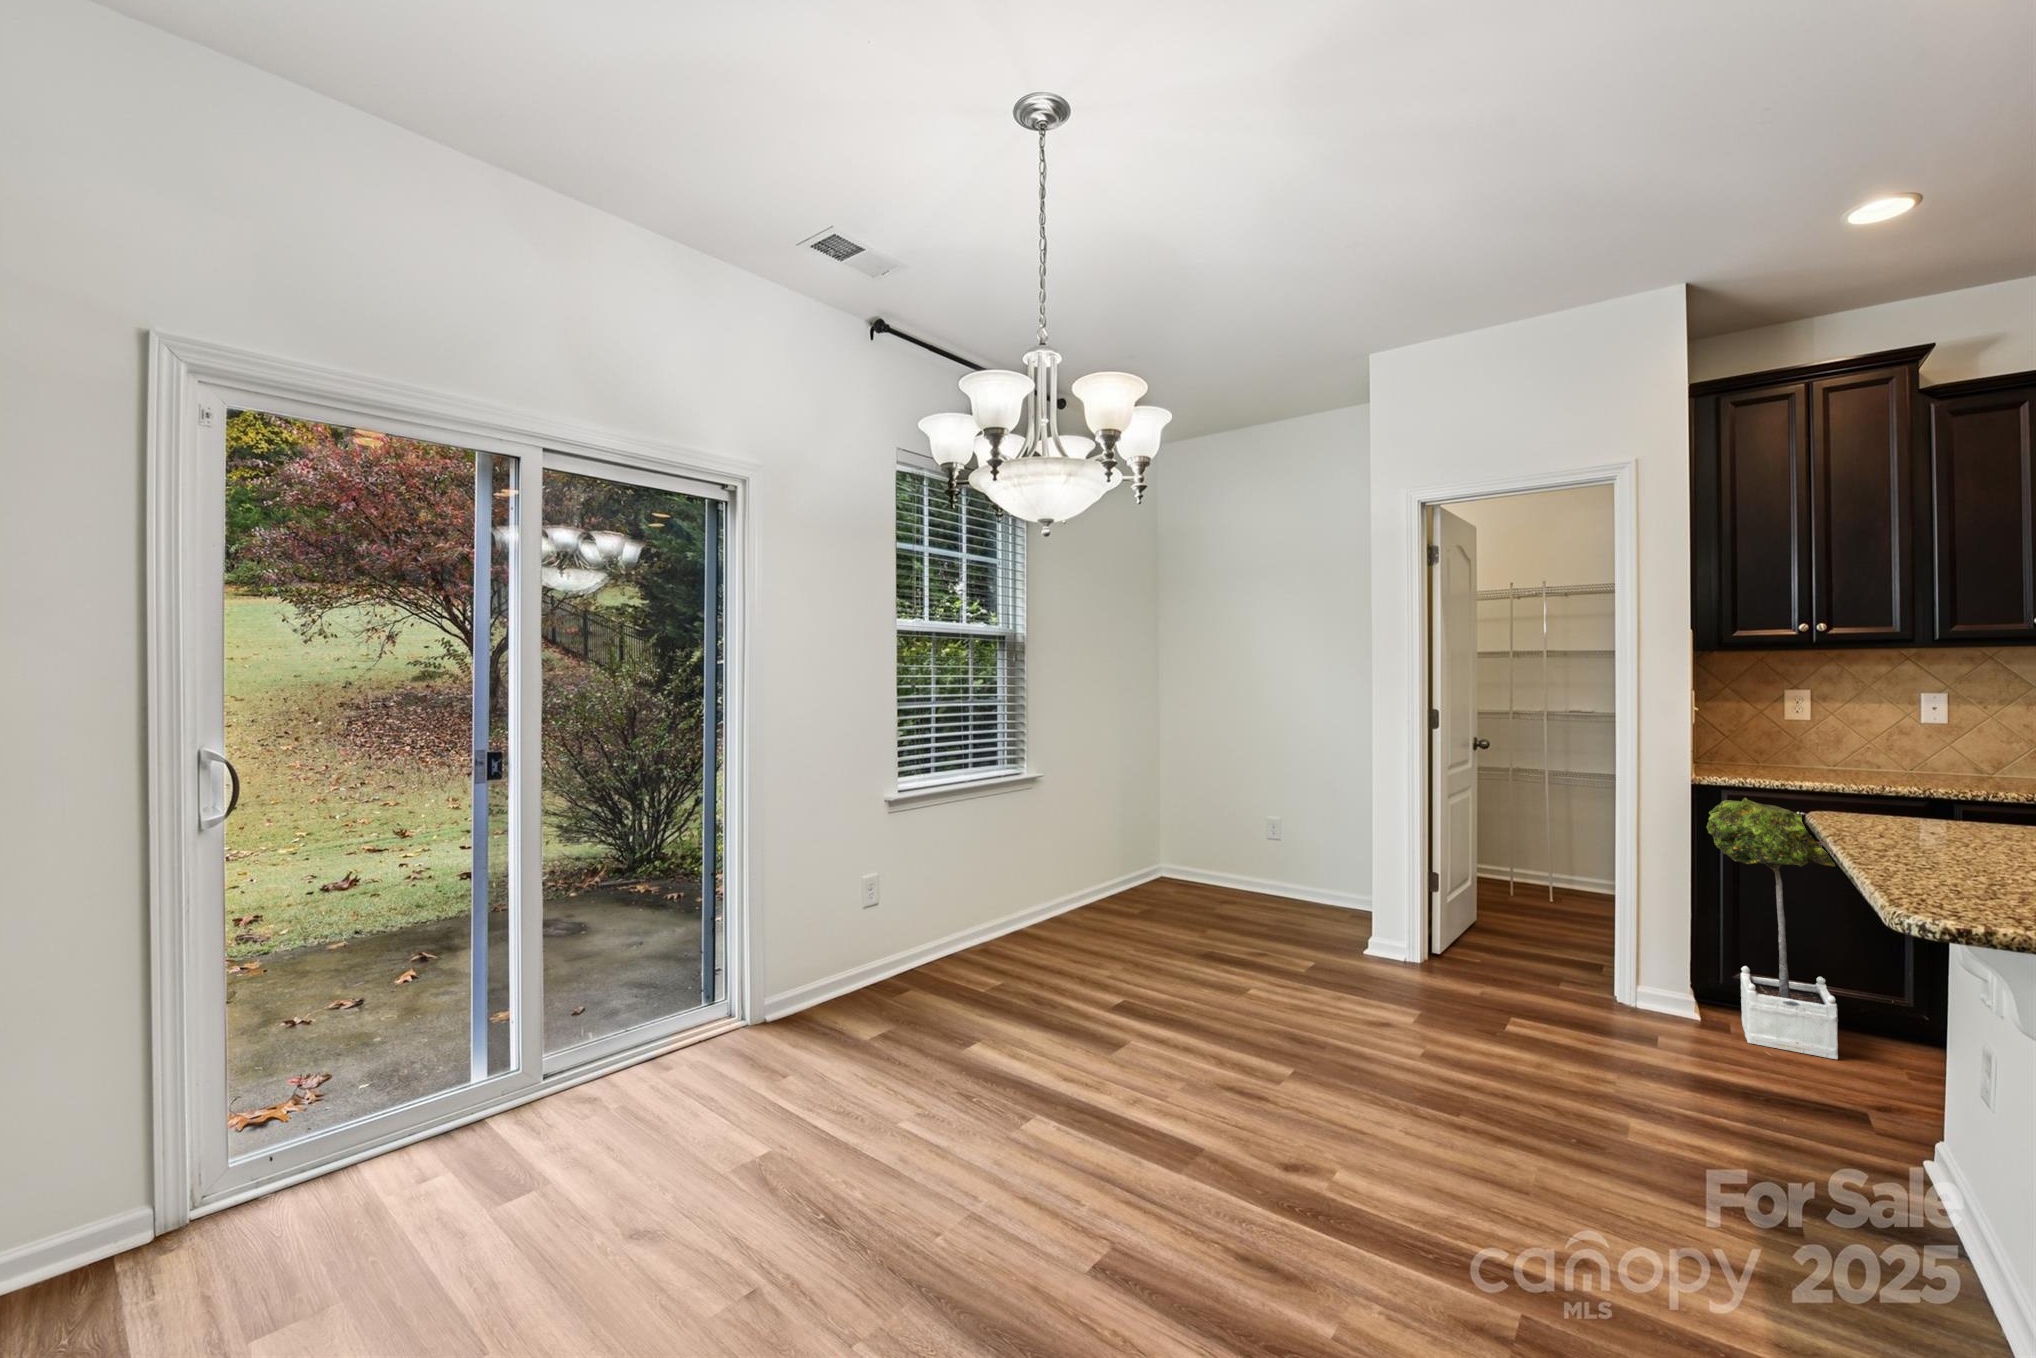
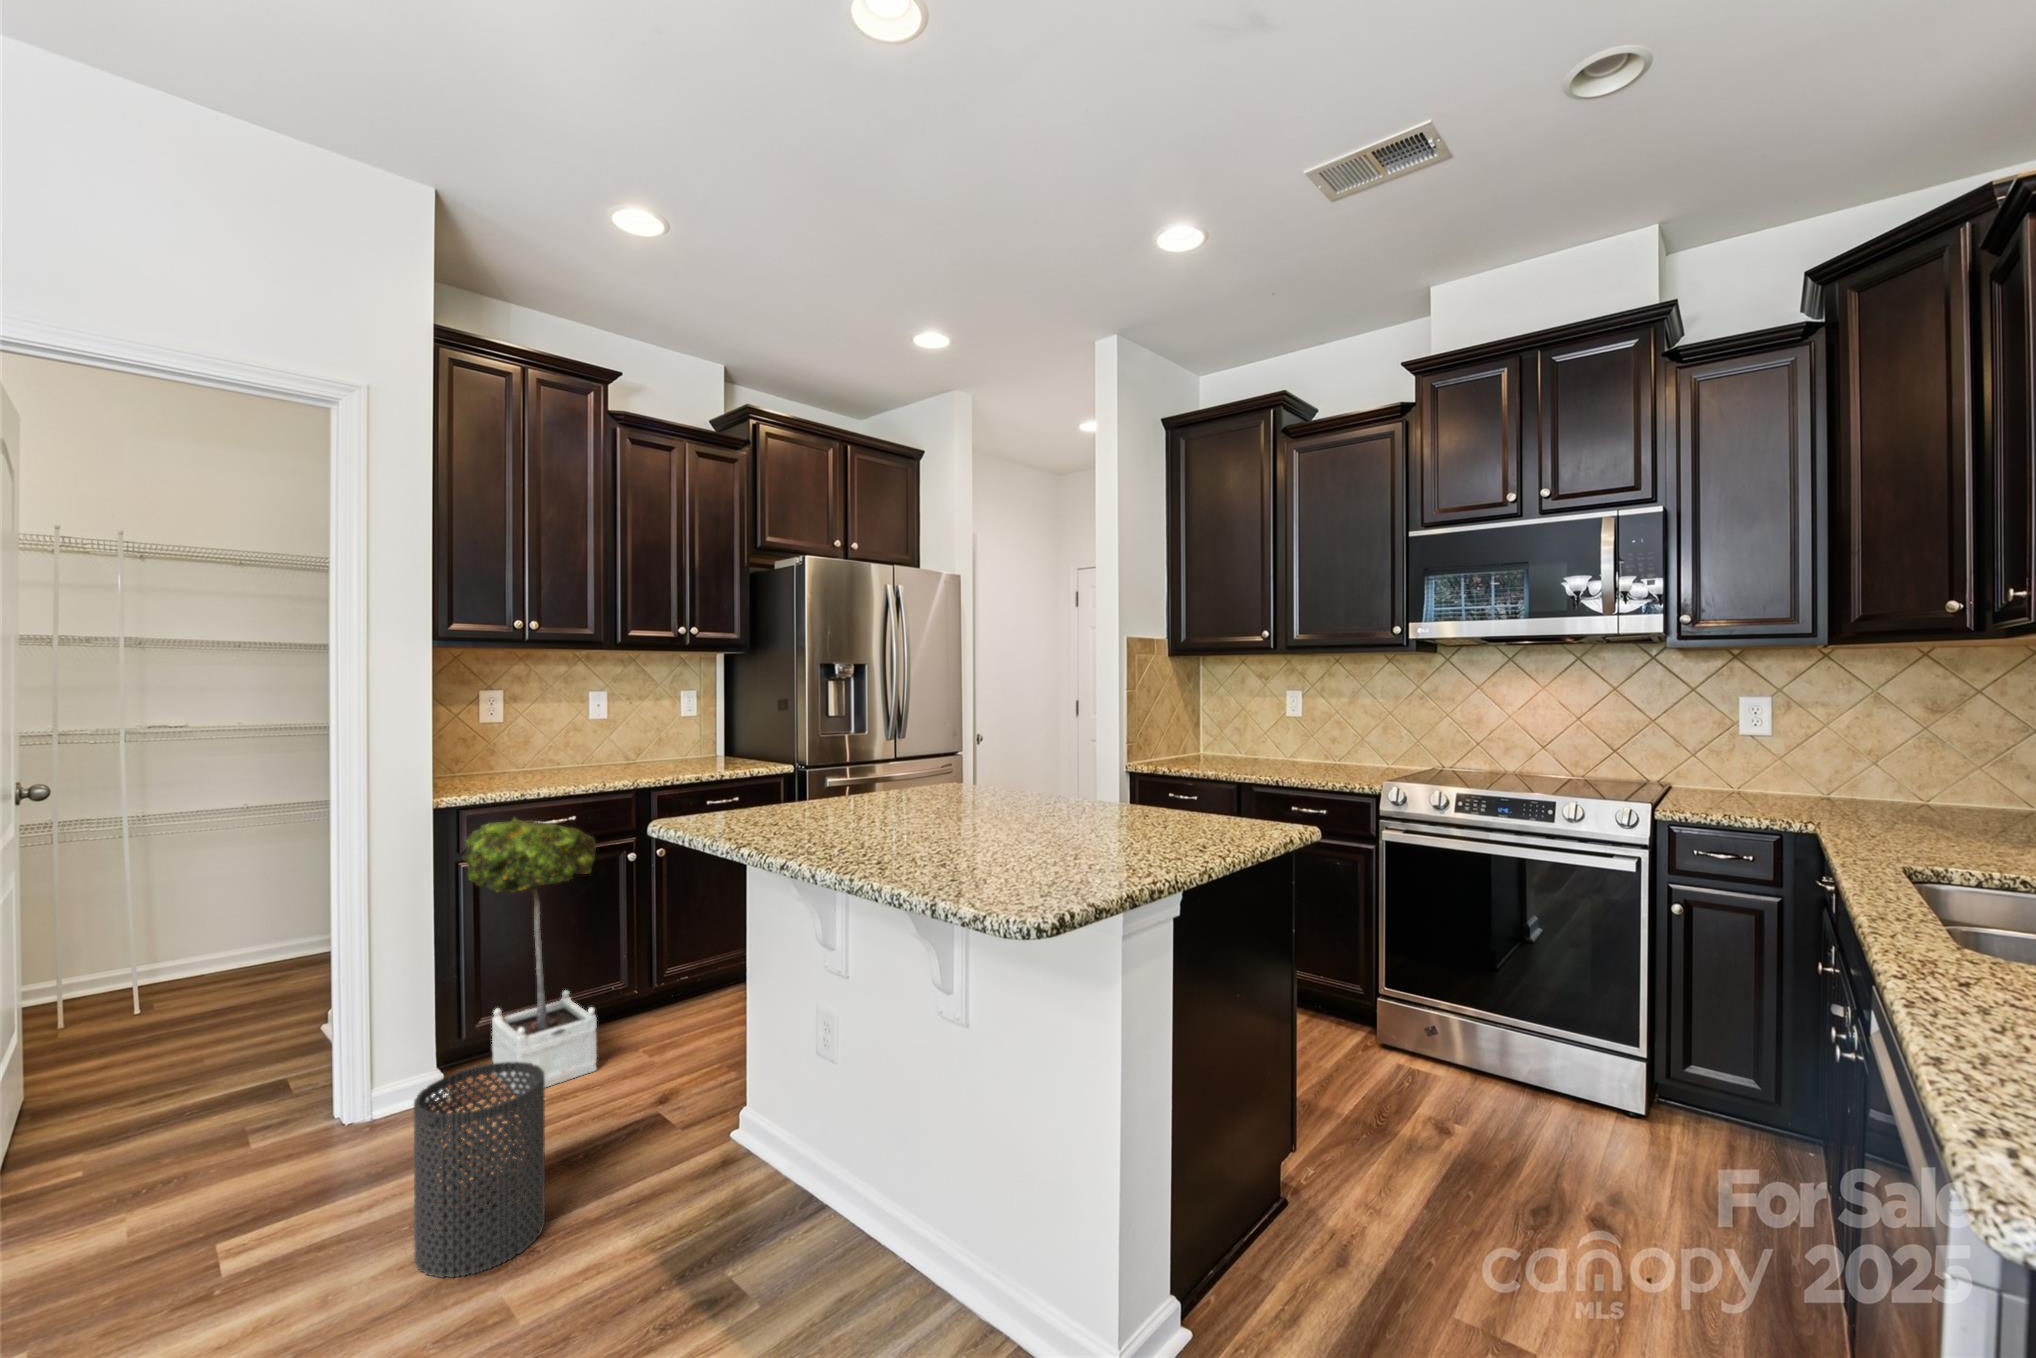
trash can: none [1597,966,1699,1115] -> present [414,1062,545,1278]

